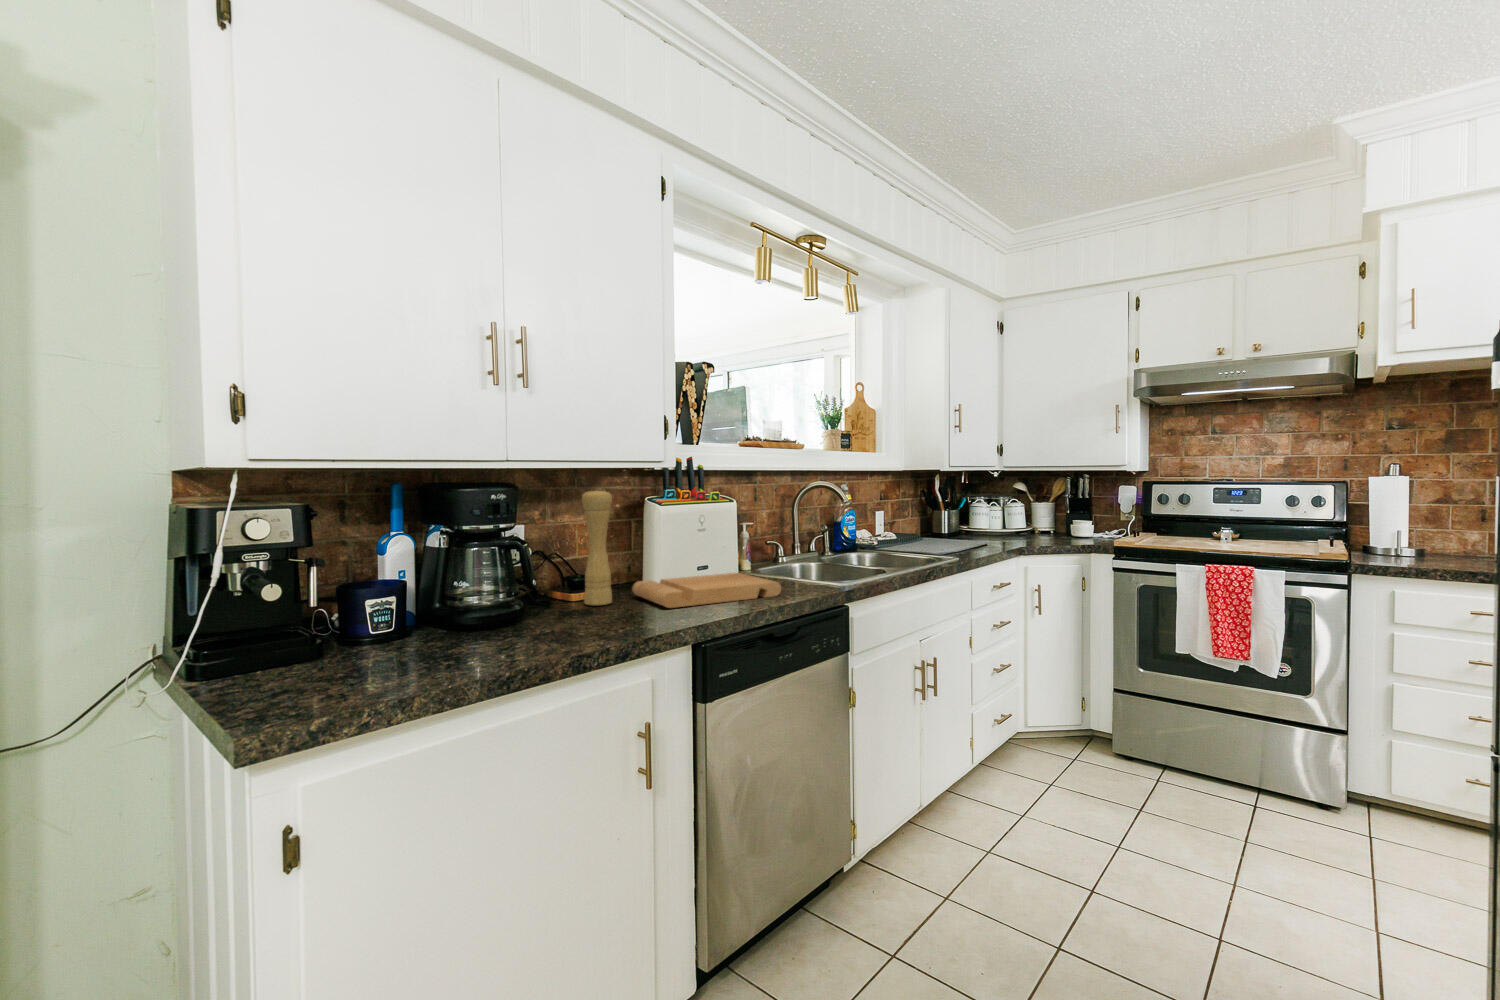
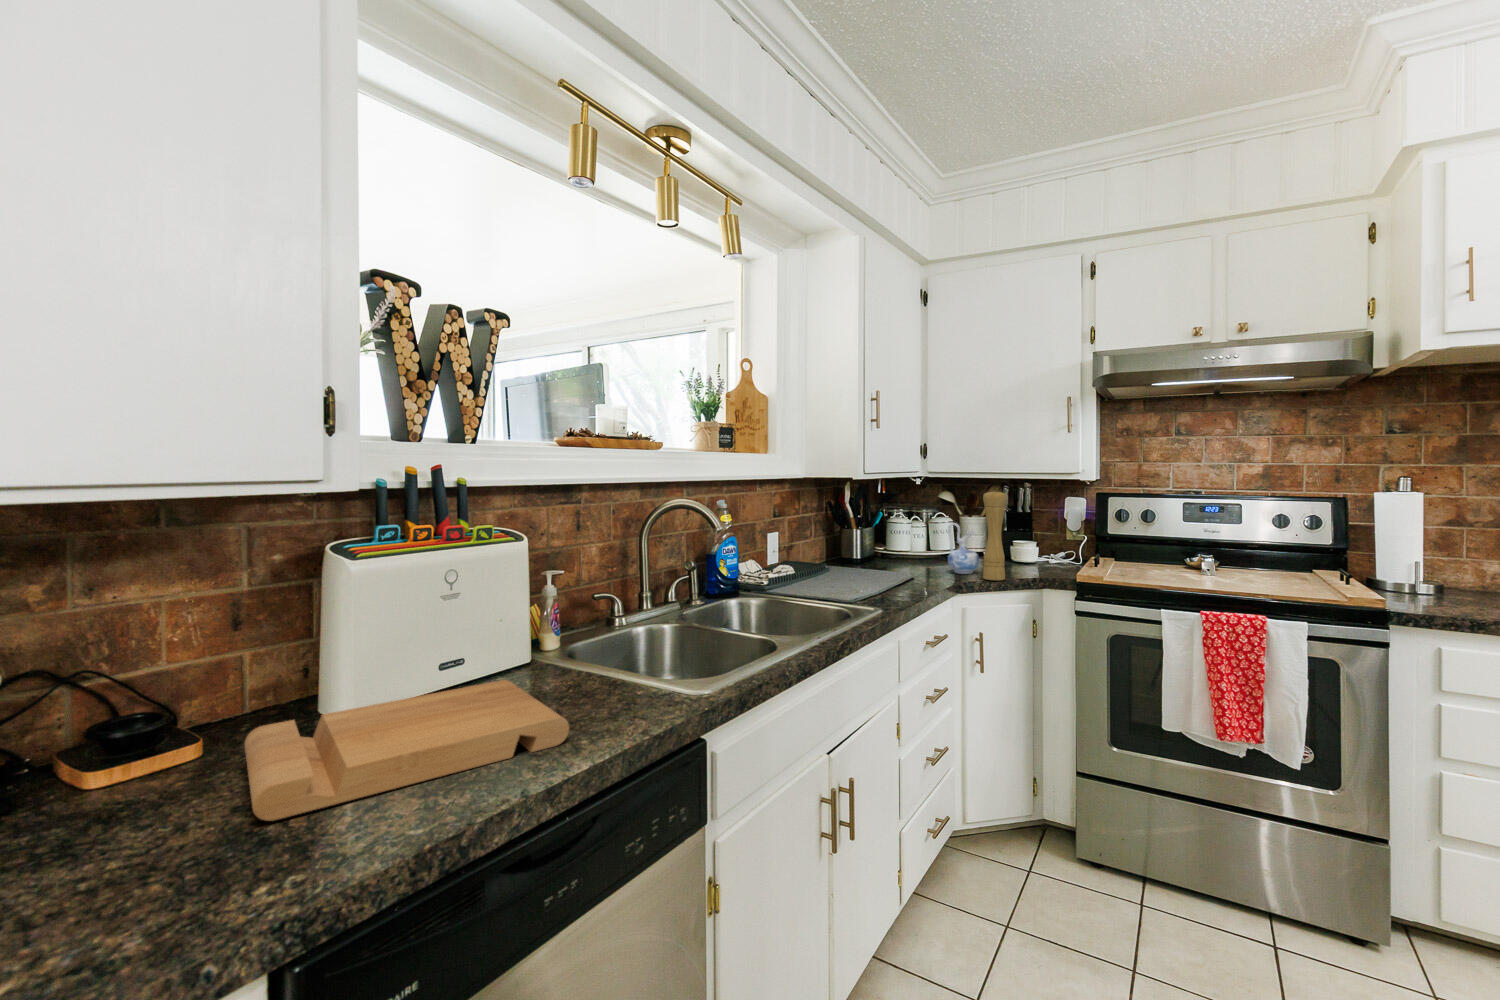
pepper mill: present [582,489,612,606] -> present [983,490,1007,581]
ceramic pitcher: none [1015,503,1040,542] -> present [948,523,979,574]

